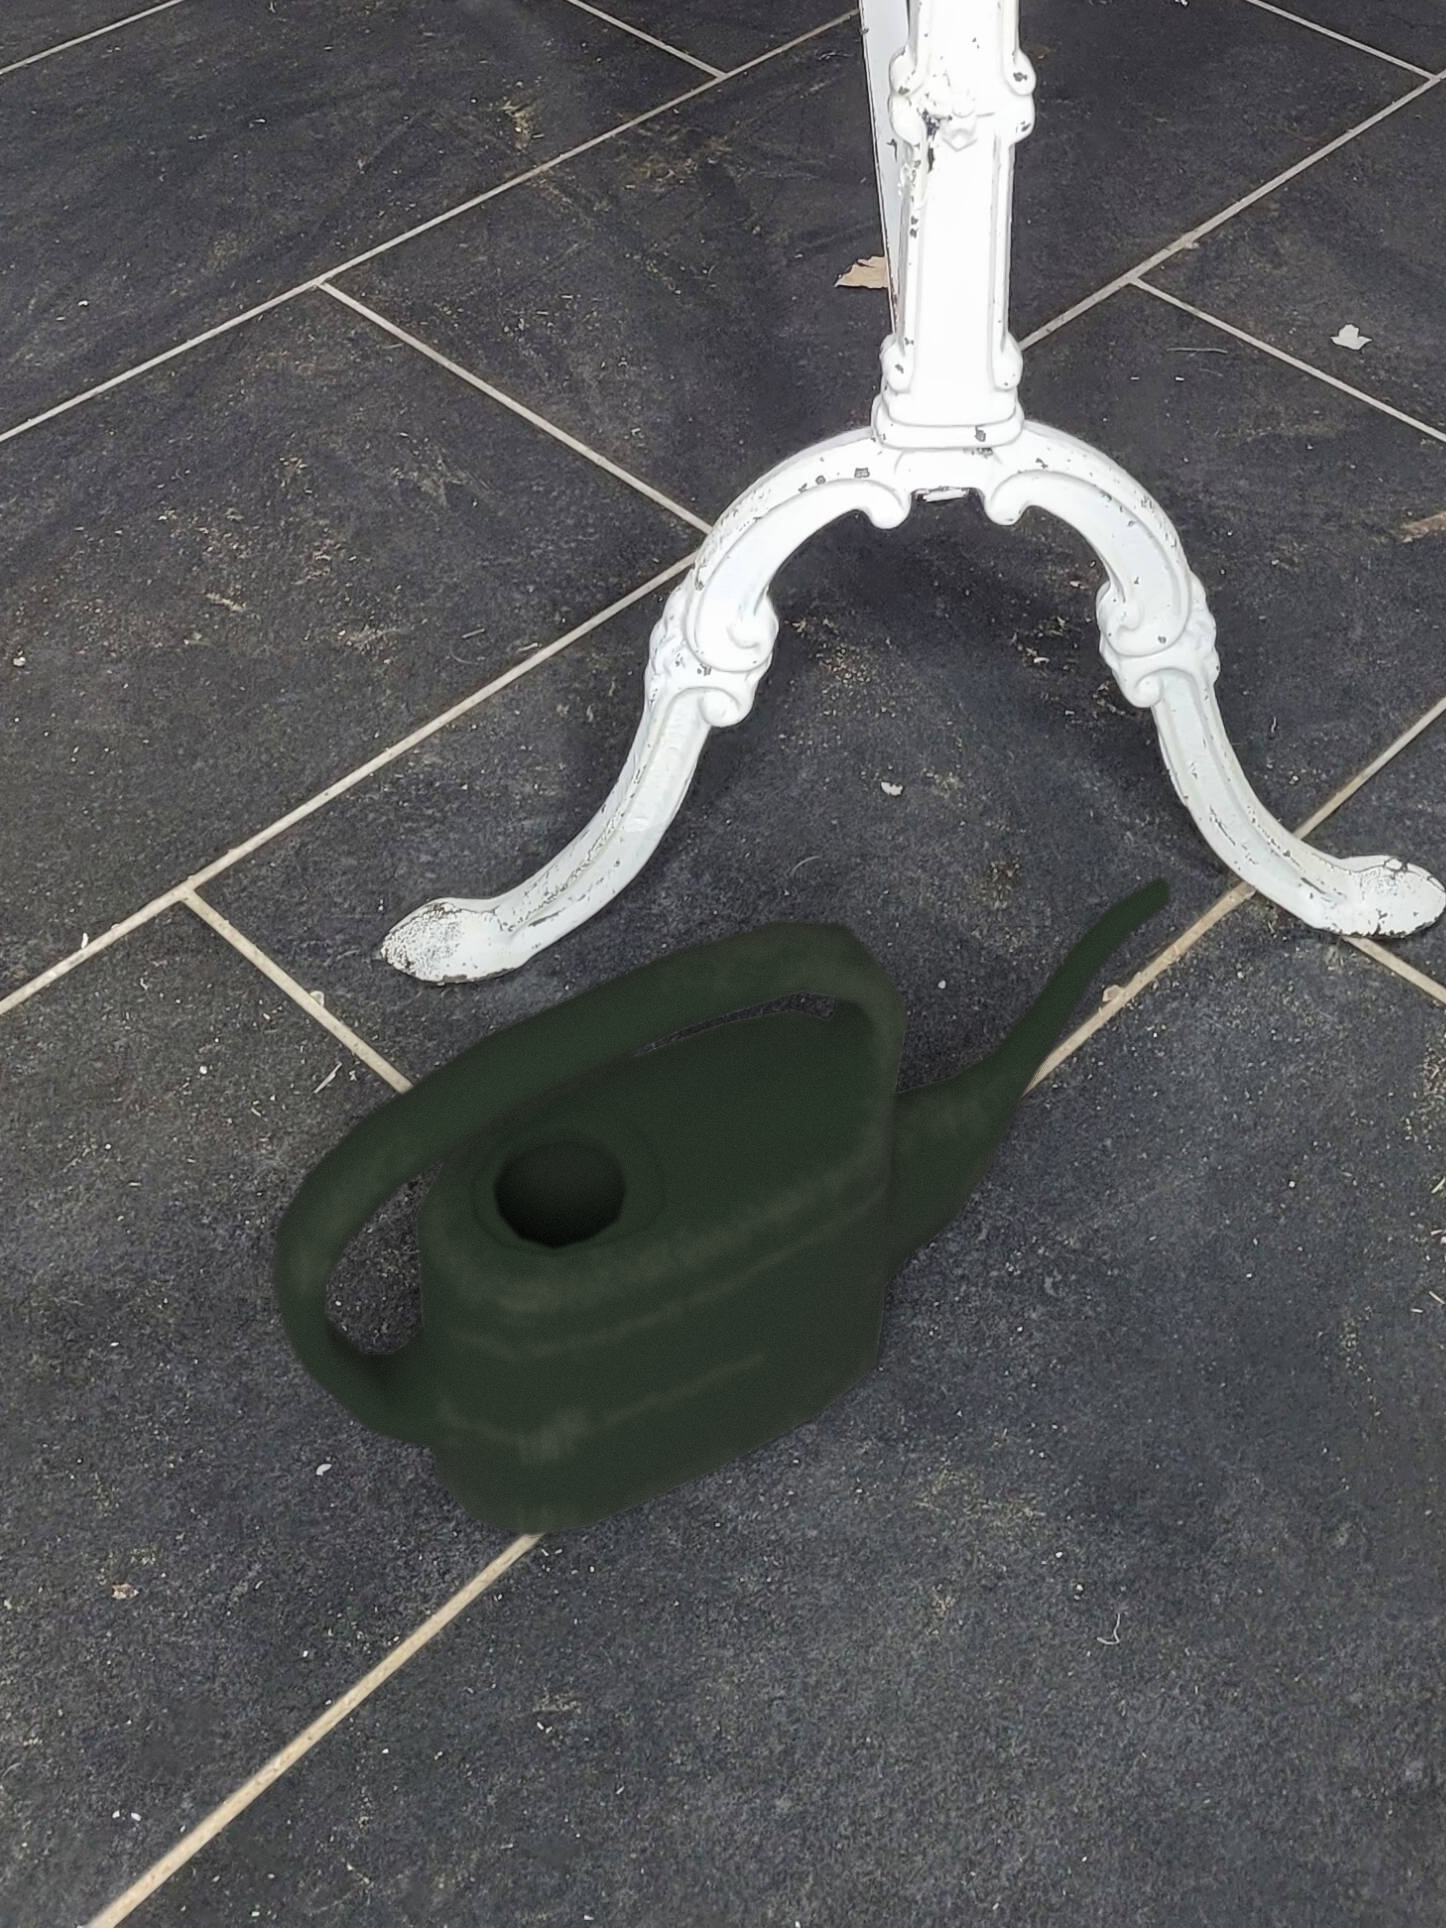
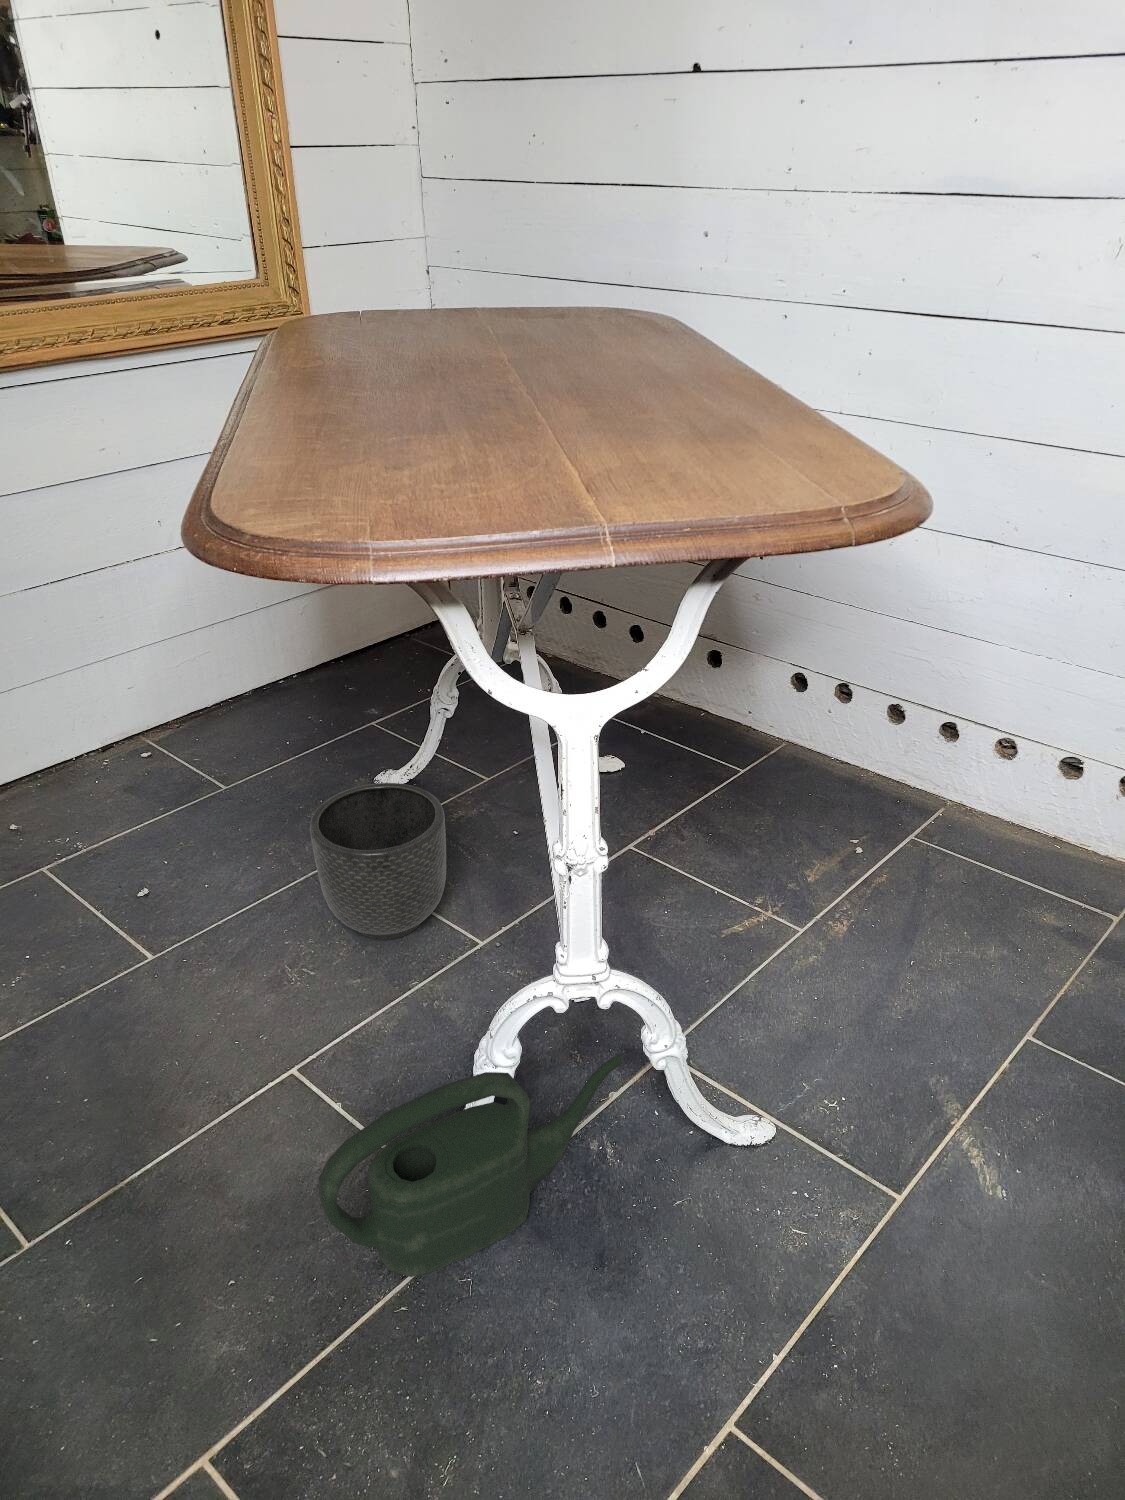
planter: none [249,69,634,516] -> present [310,783,446,940]

